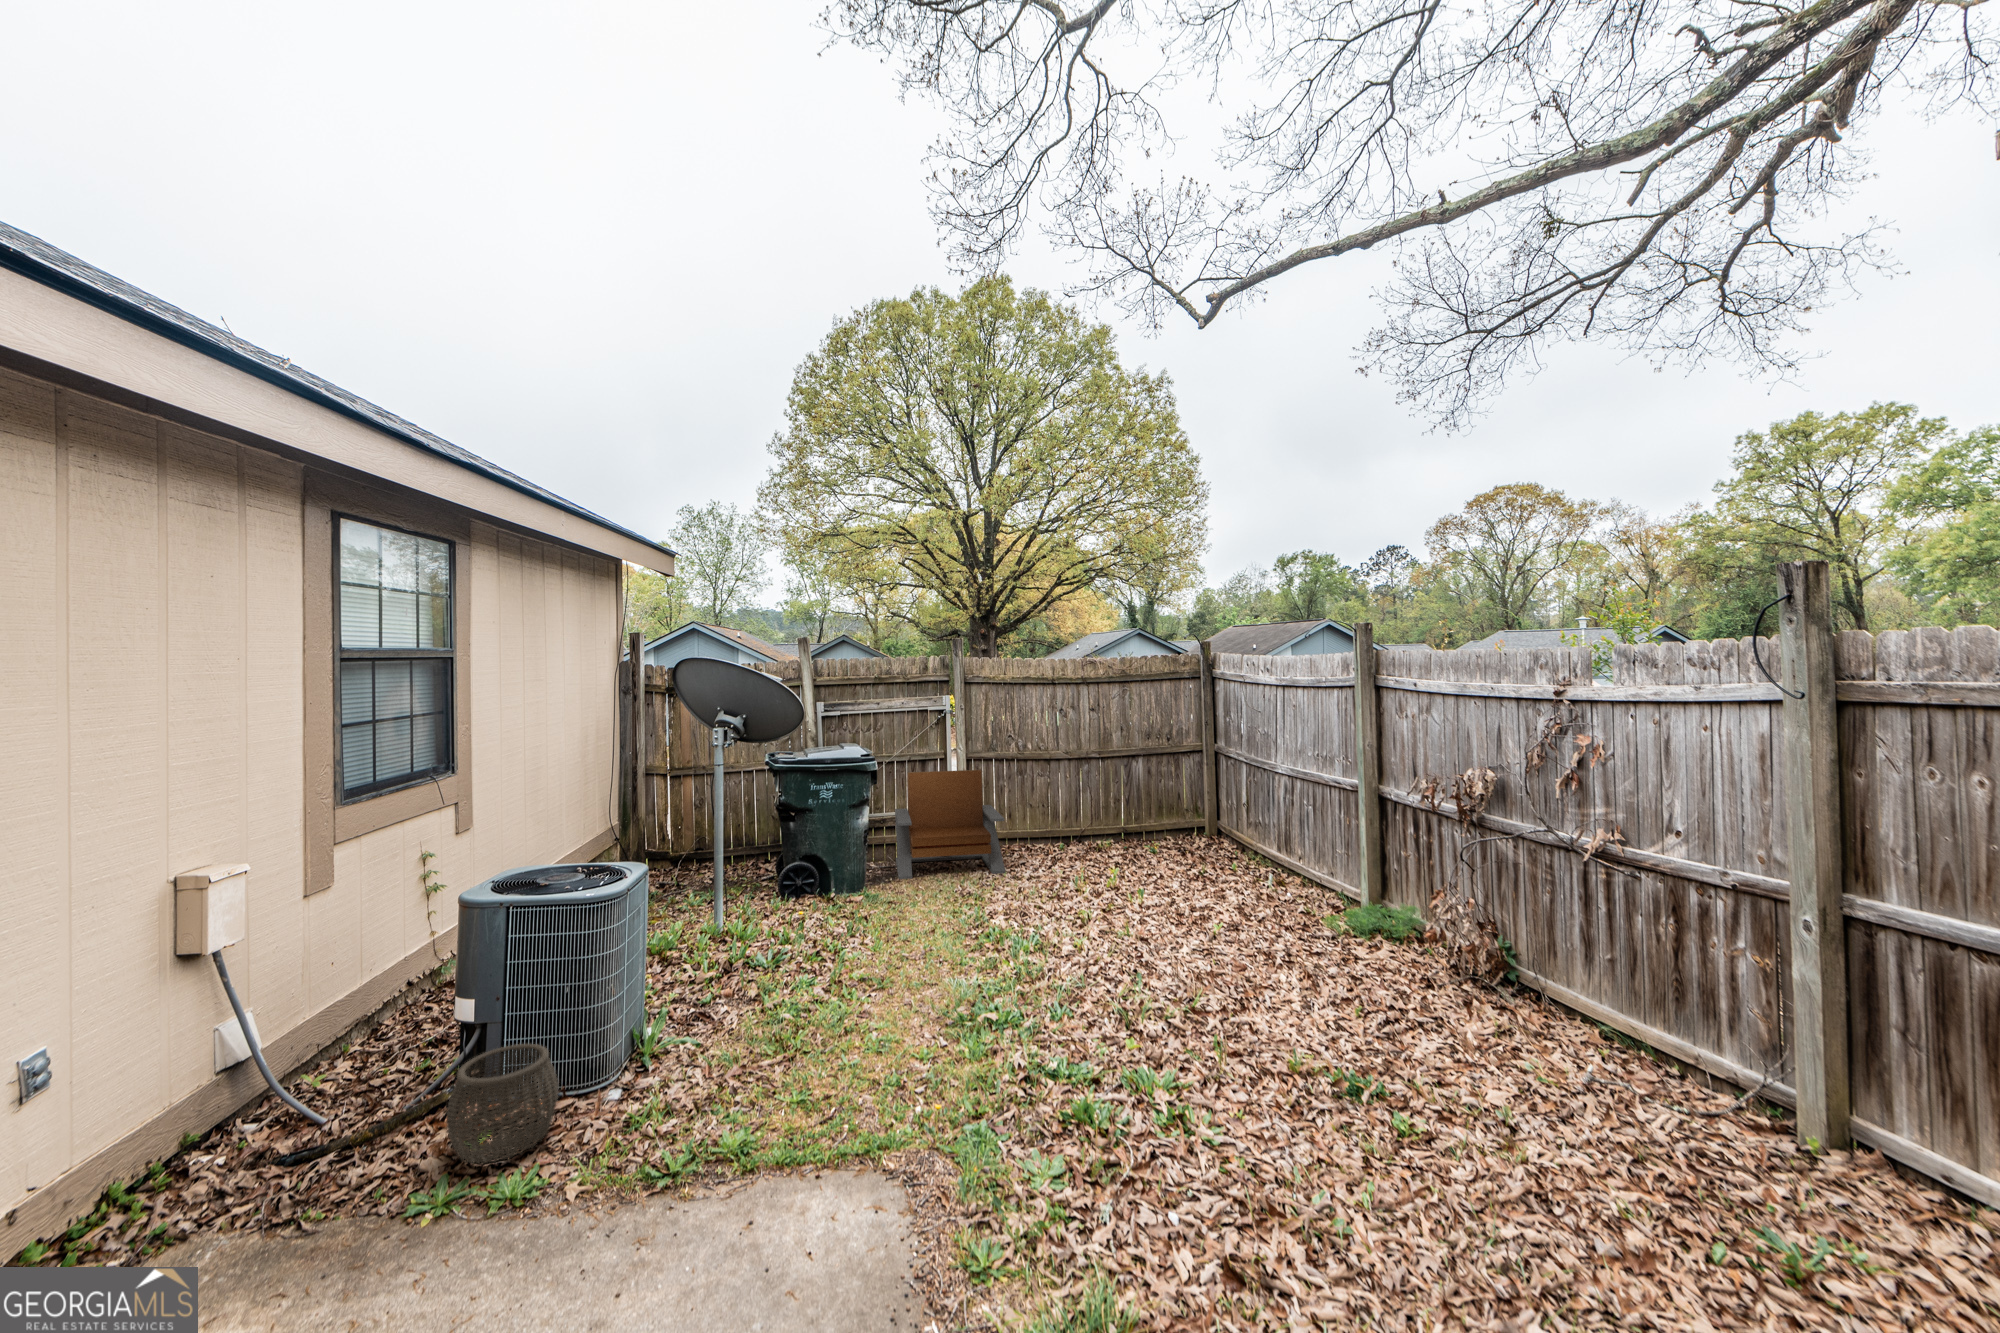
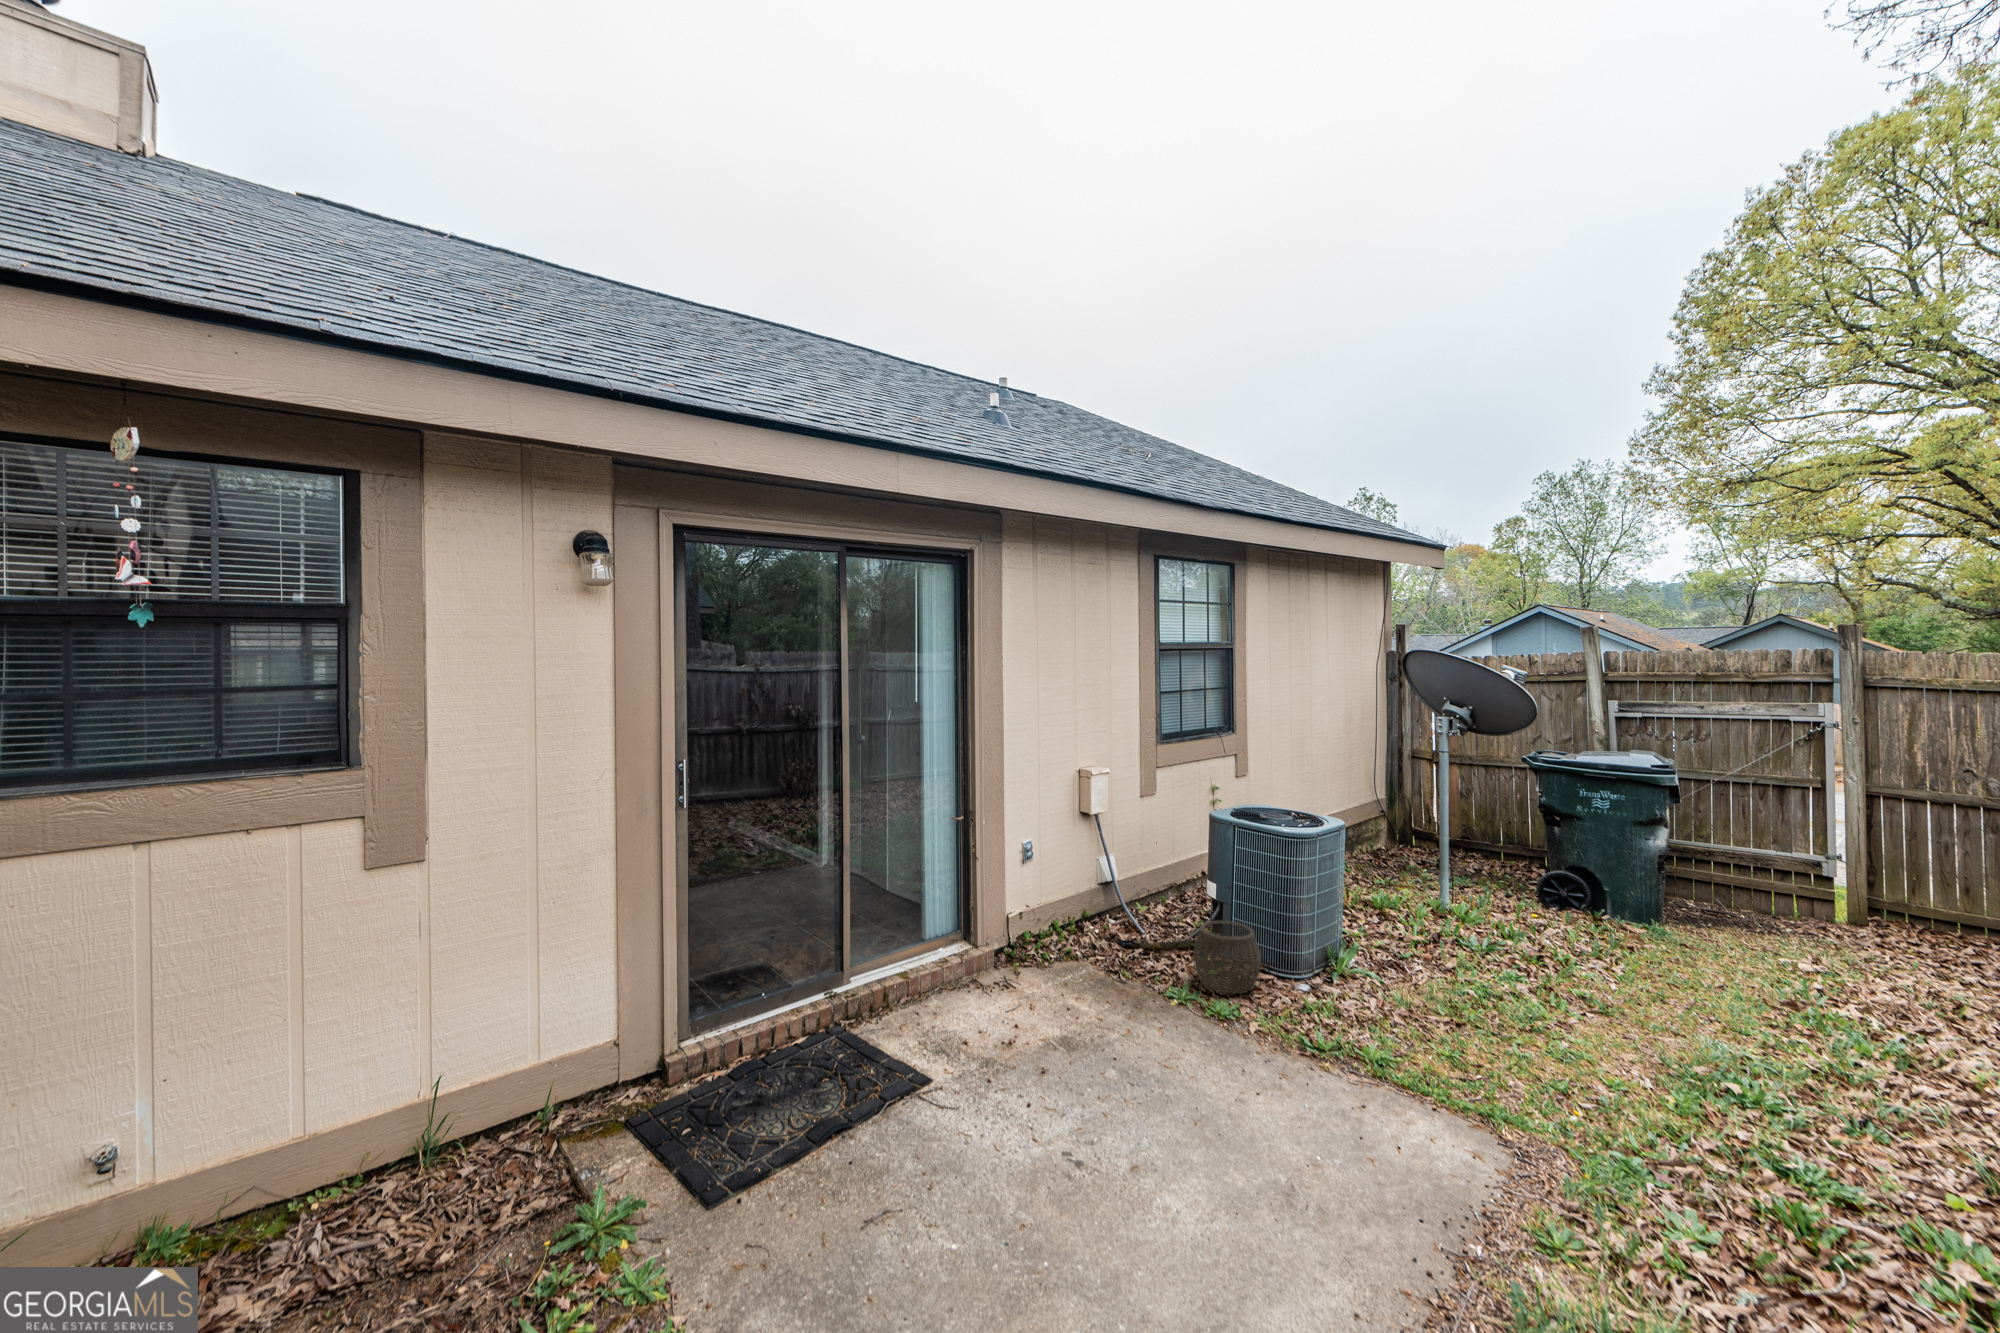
lounge chair: present [895,770,1005,879] -> none [1706,793,1918,961]

